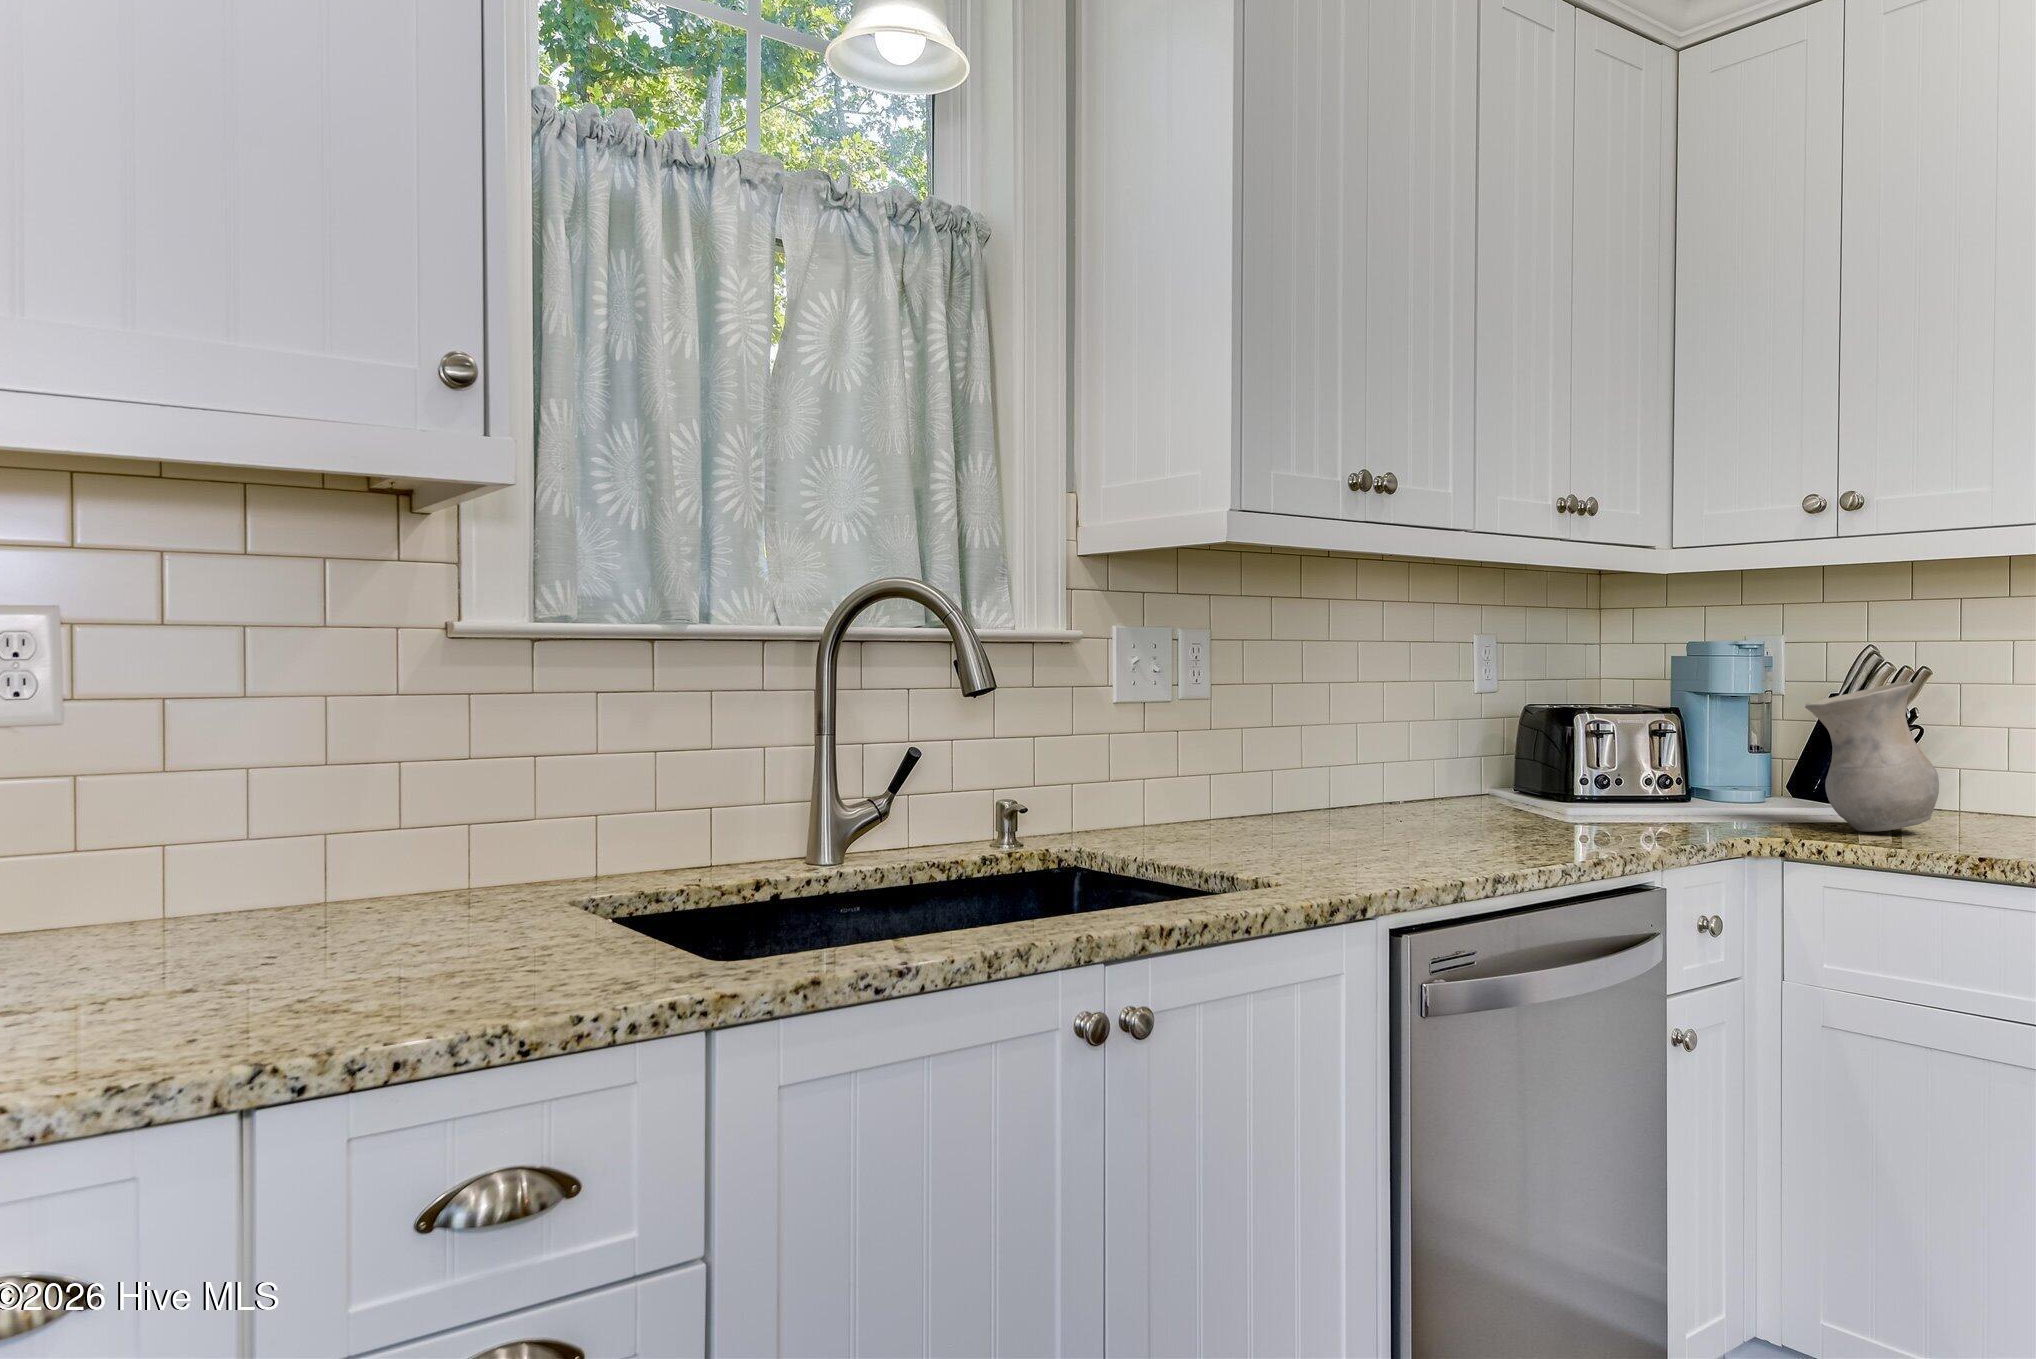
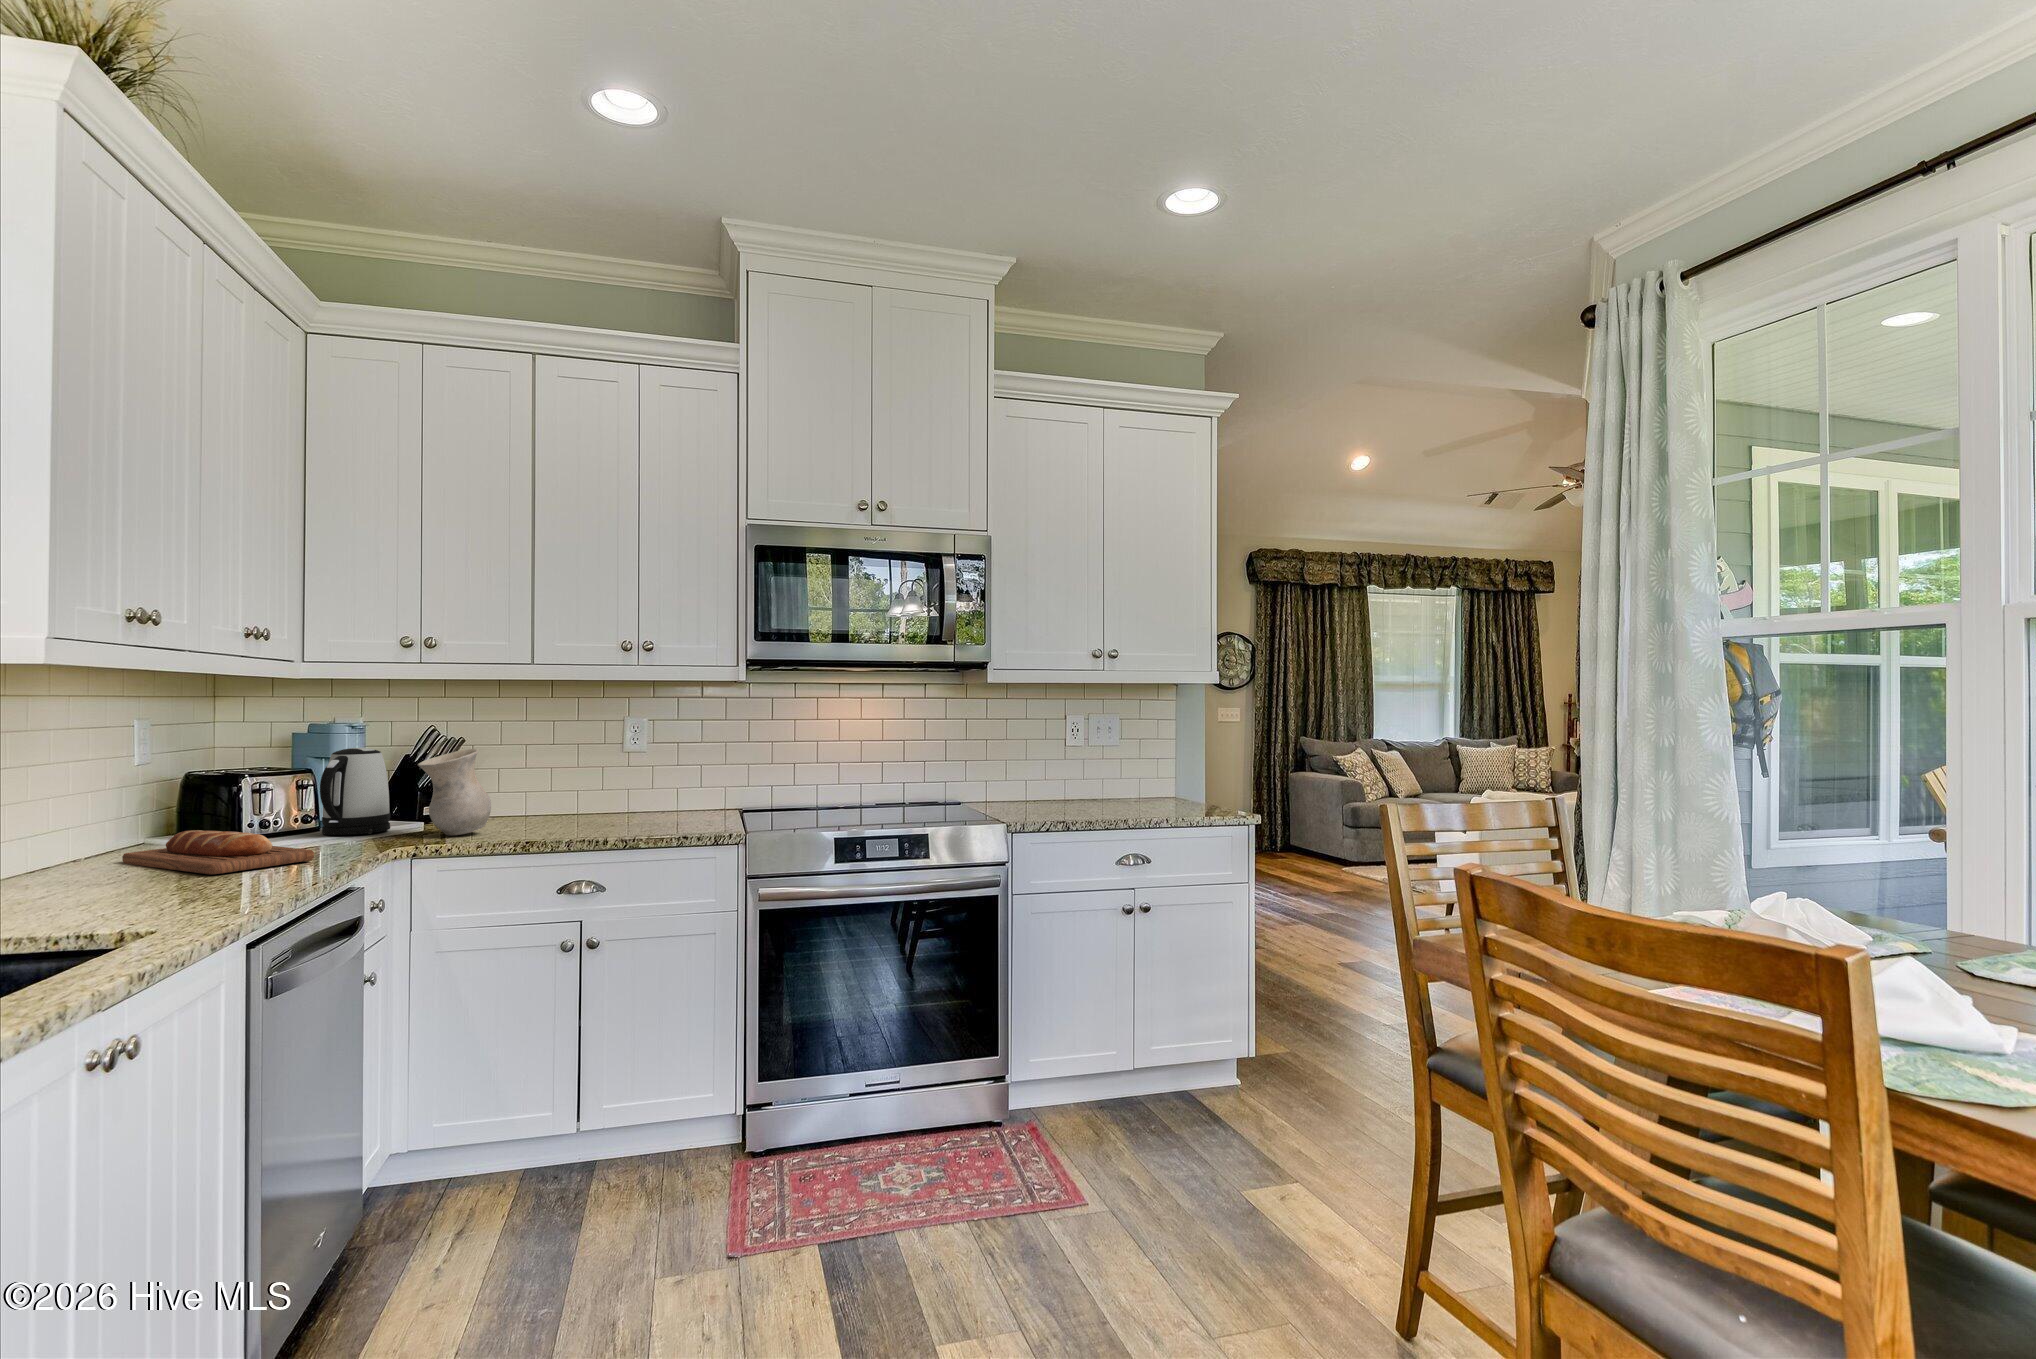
kettle: none [1672,678,1789,814] -> present [320,748,390,835]
bread loaf: none [1423,776,1603,835] -> present [122,830,314,874]

